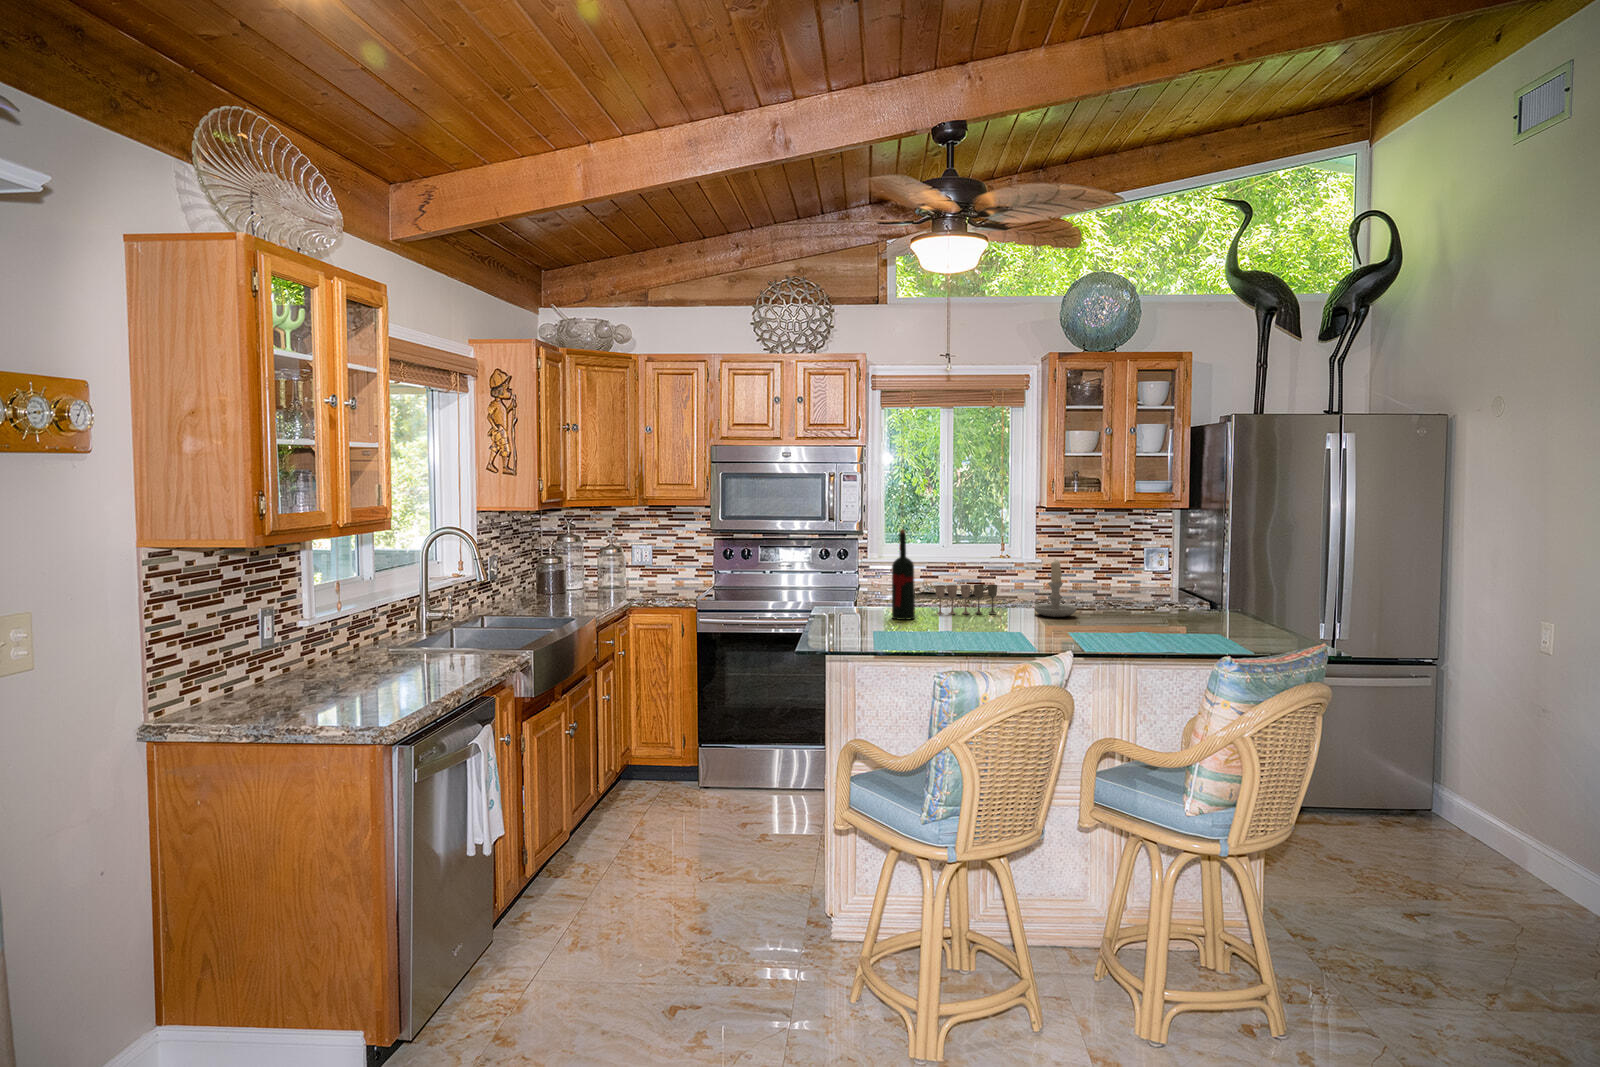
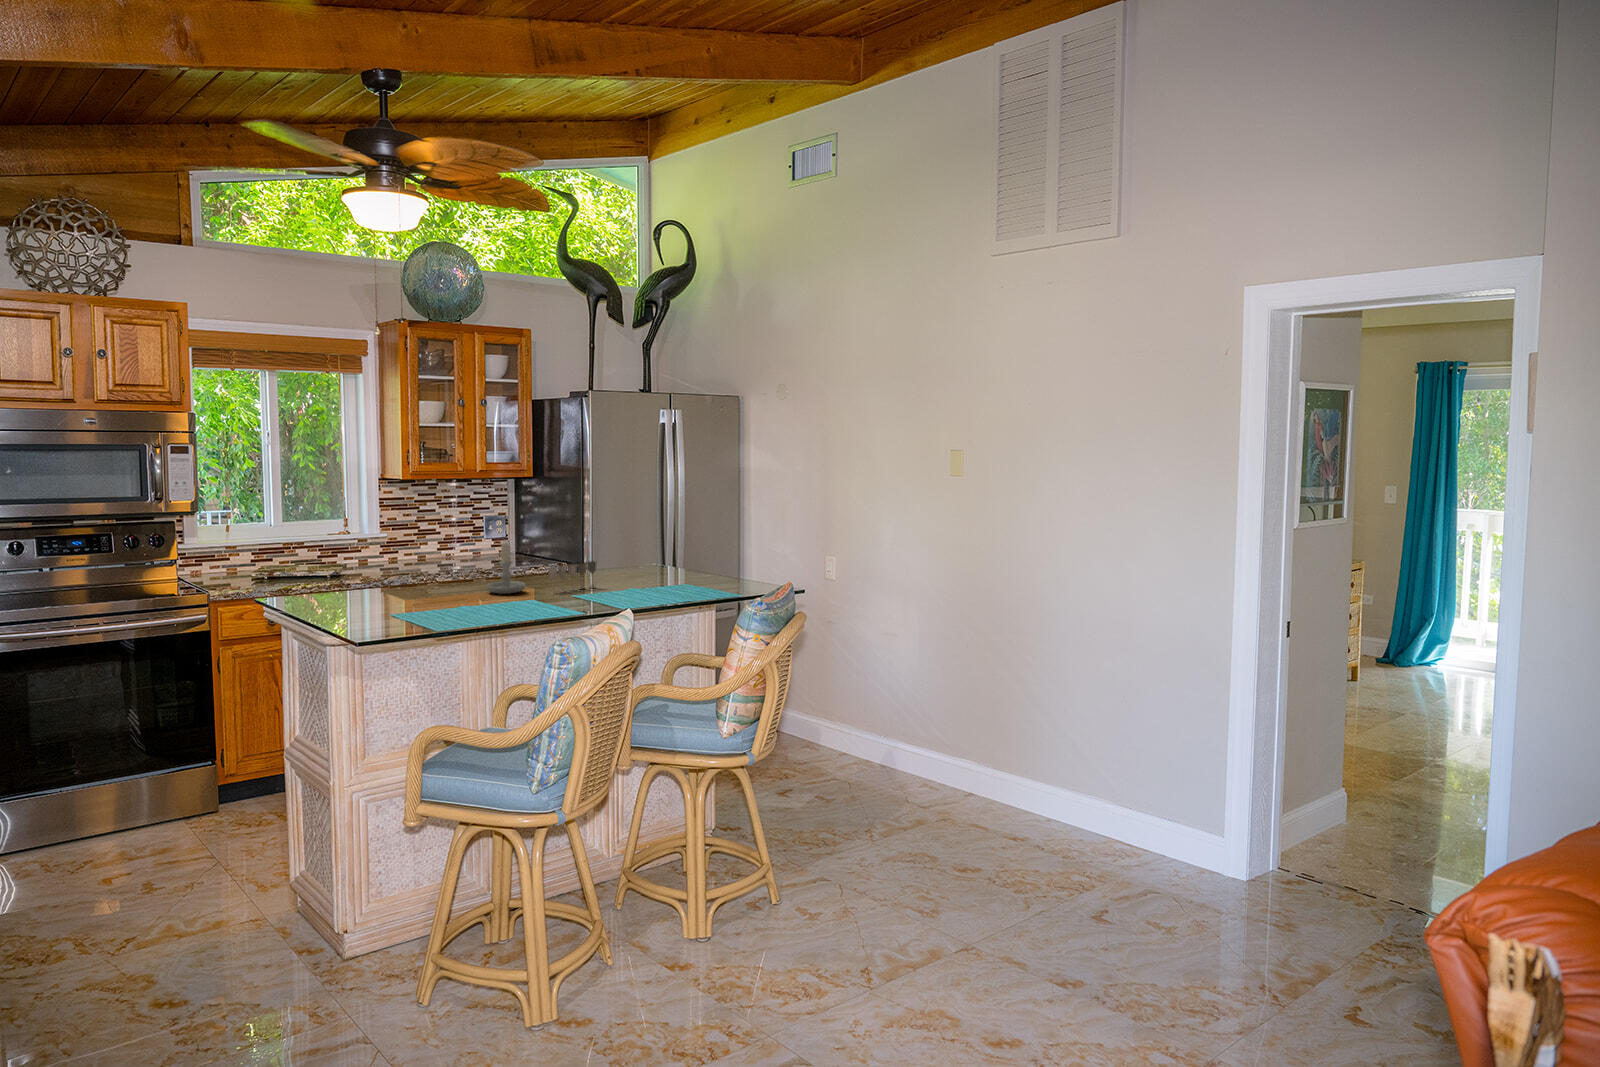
wine bottle: present [892,529,915,620] -> none [367,521,394,614]
wine glass: present [935,584,997,614] -> present [548,561,596,594]

